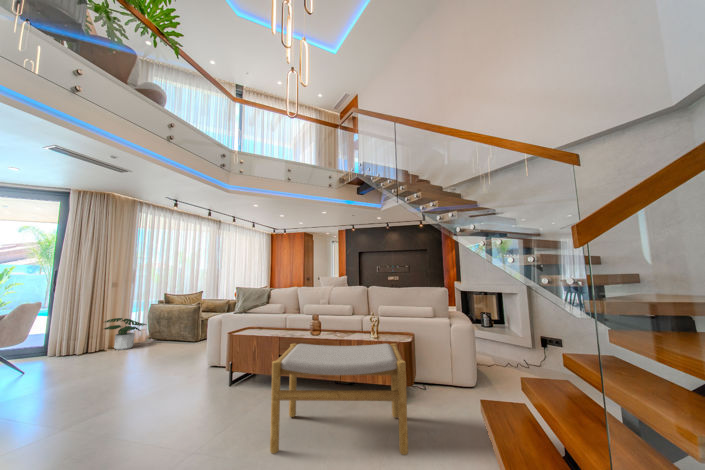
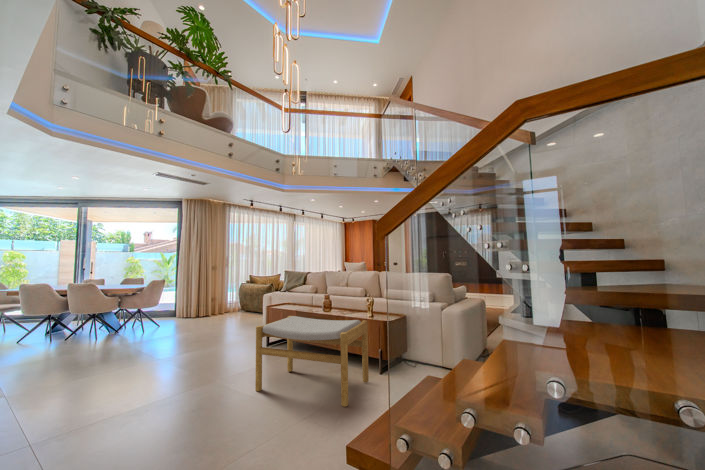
potted plant: present [104,318,146,350] -> none [206,293,236,317]

